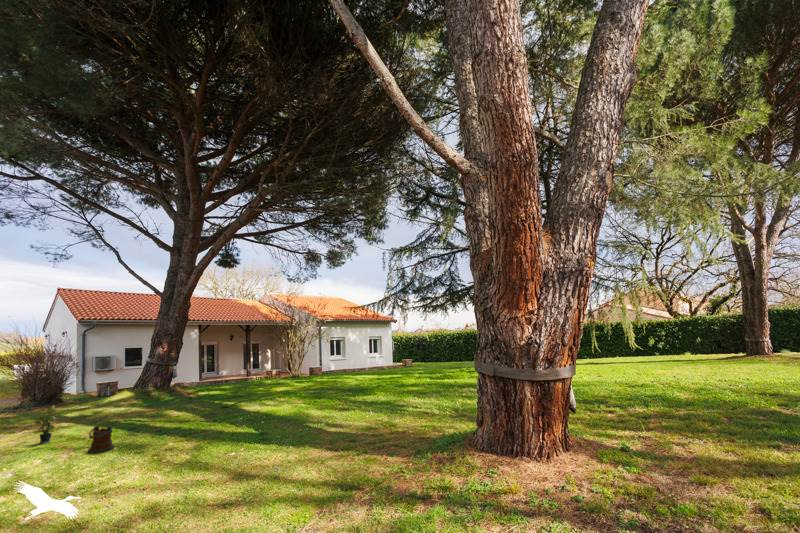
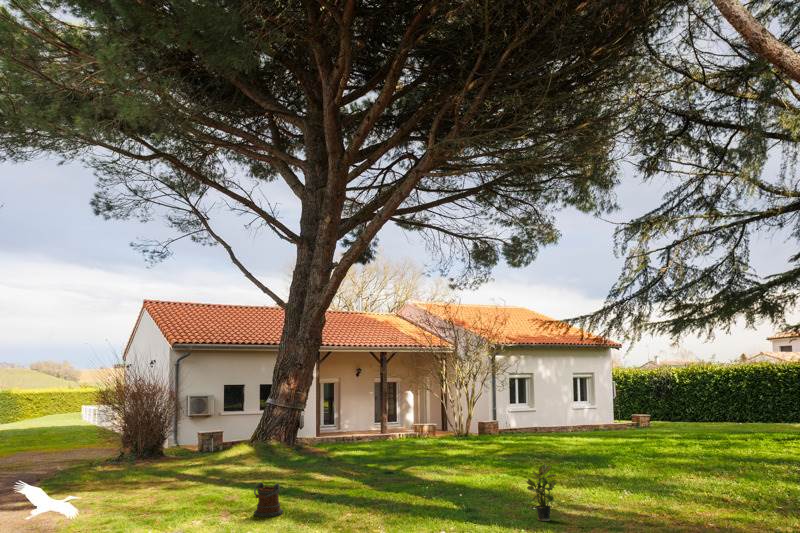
potted plant: present [35,405,59,444] -> present [527,464,557,521]

